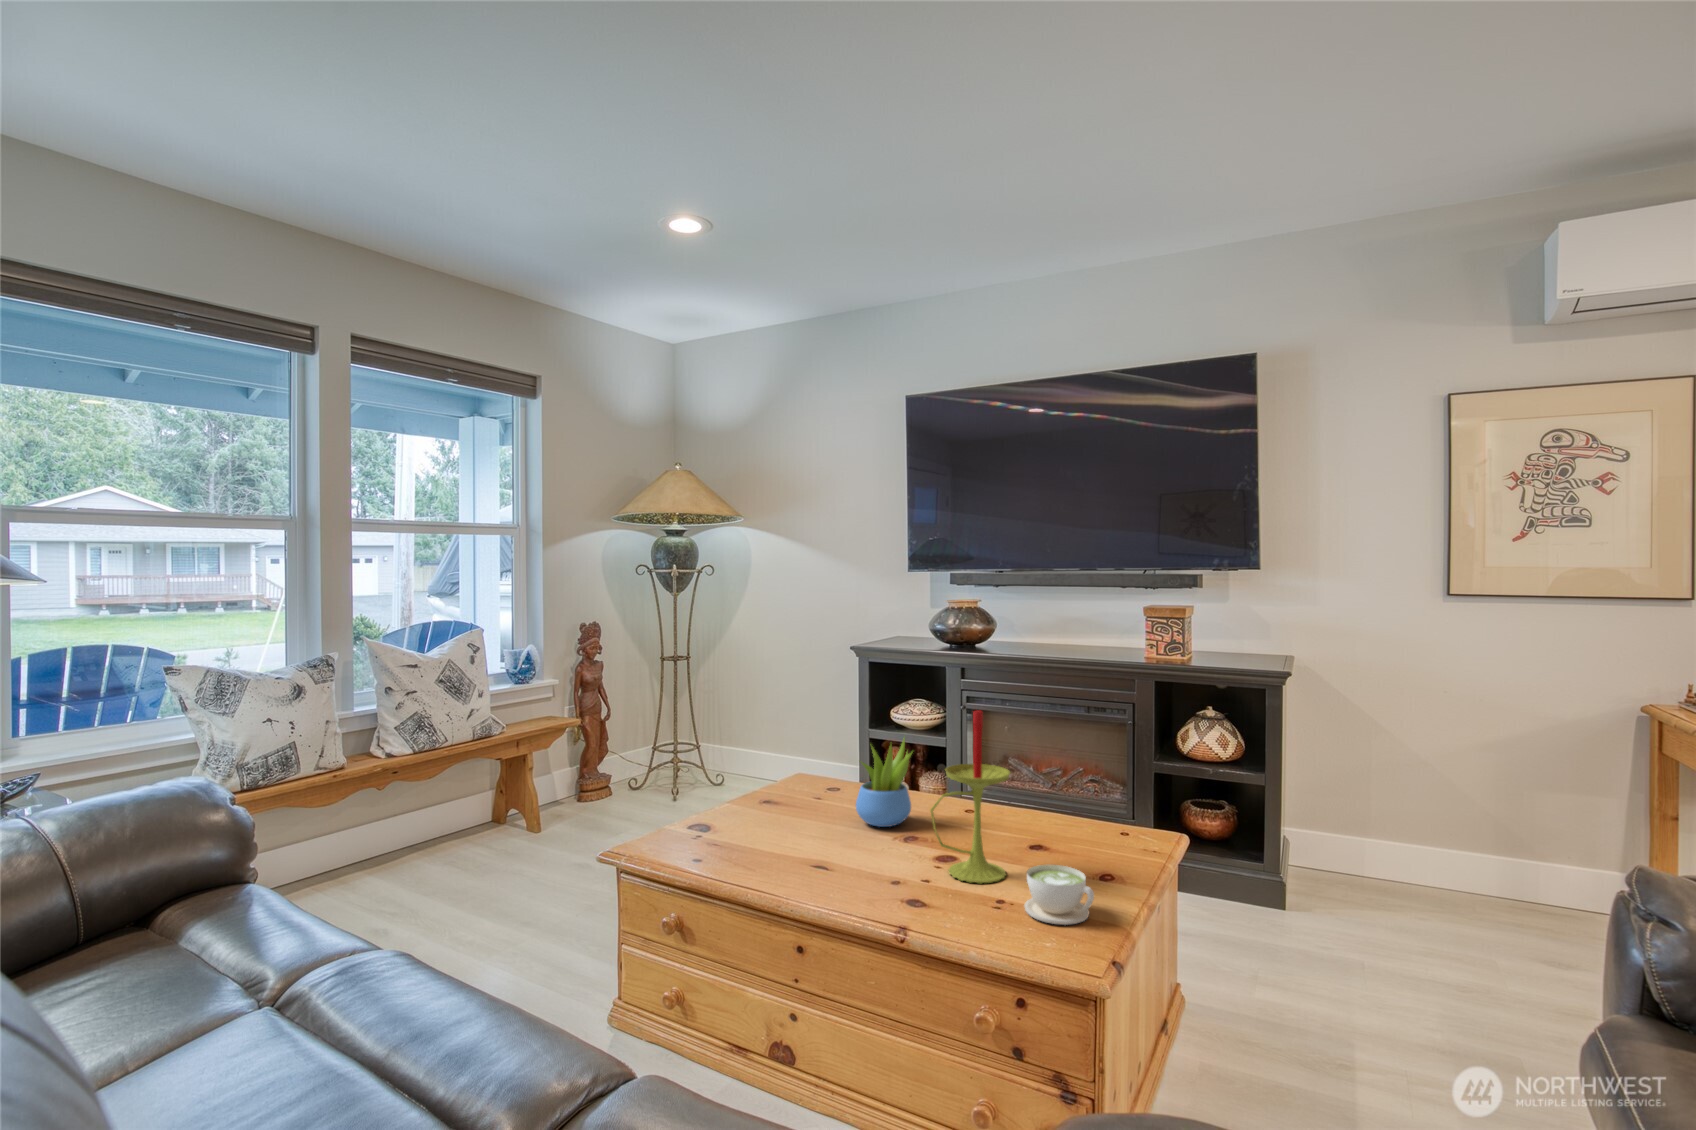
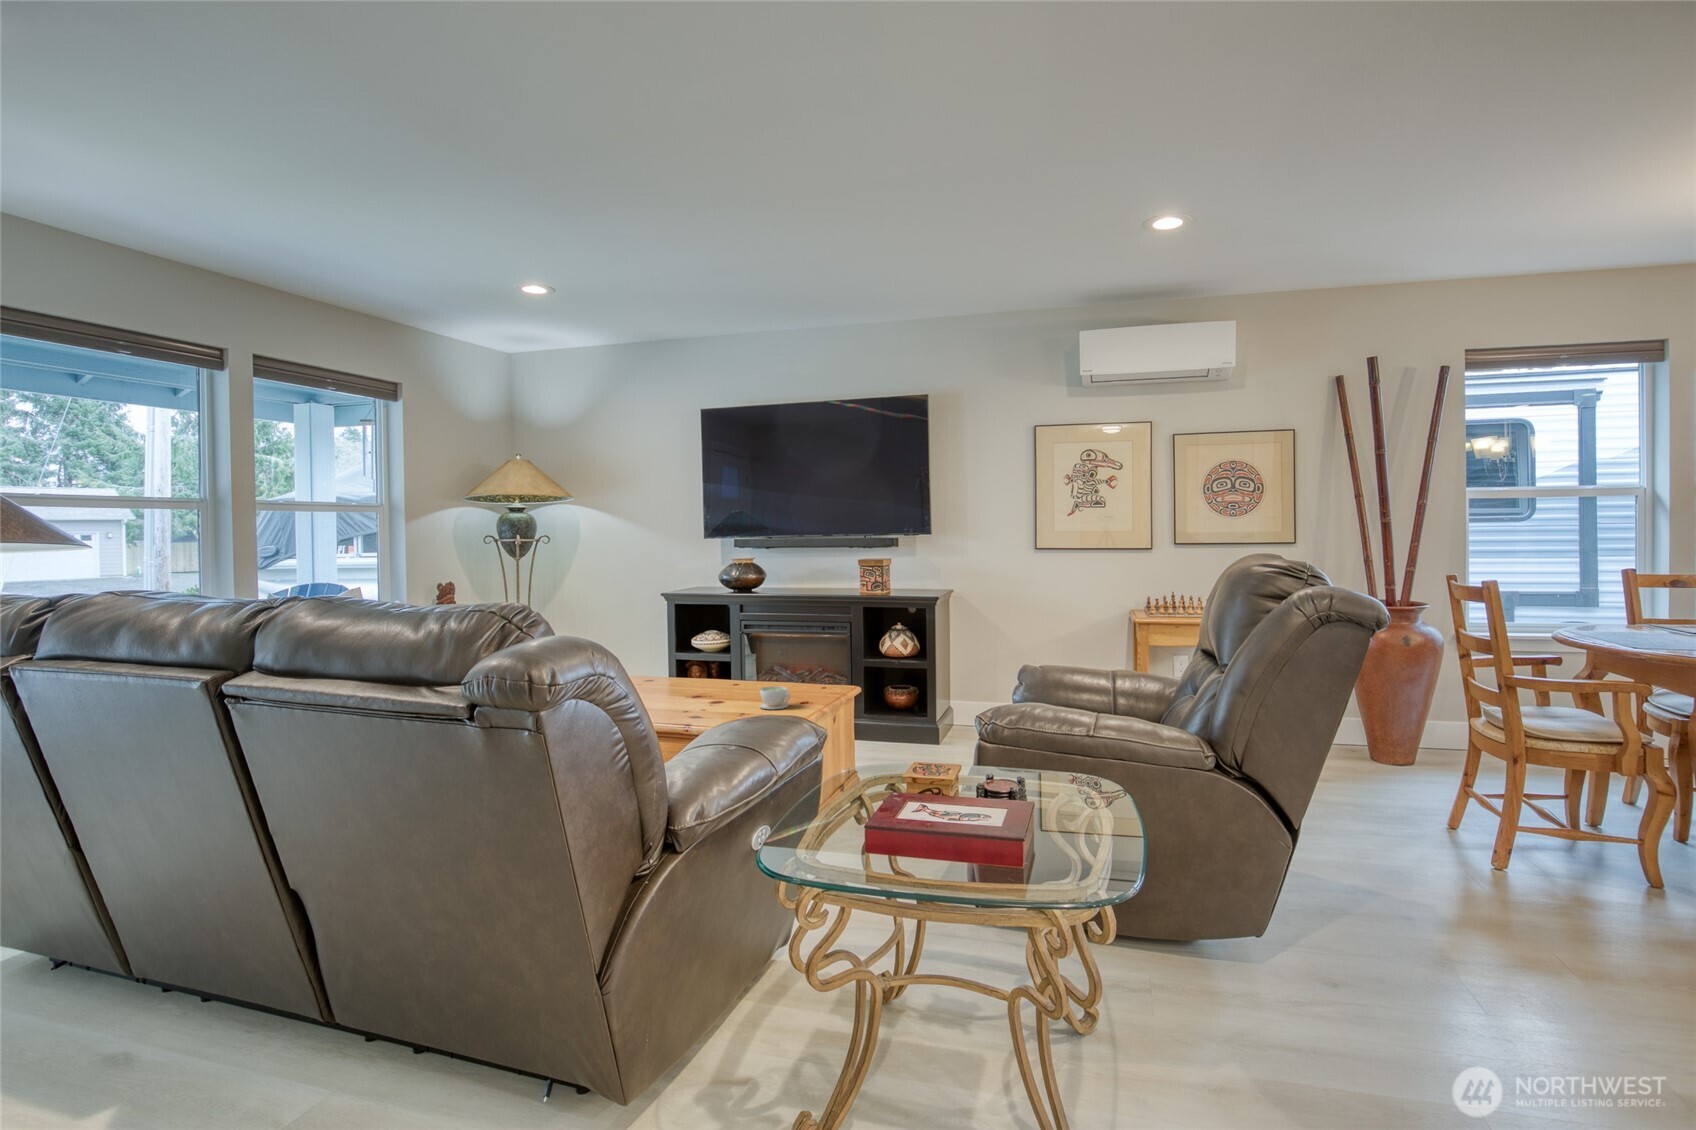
candle: present [931,710,1010,883] -> none [714,614,755,702]
succulent plant: present [856,738,912,827] -> none [673,637,706,688]

